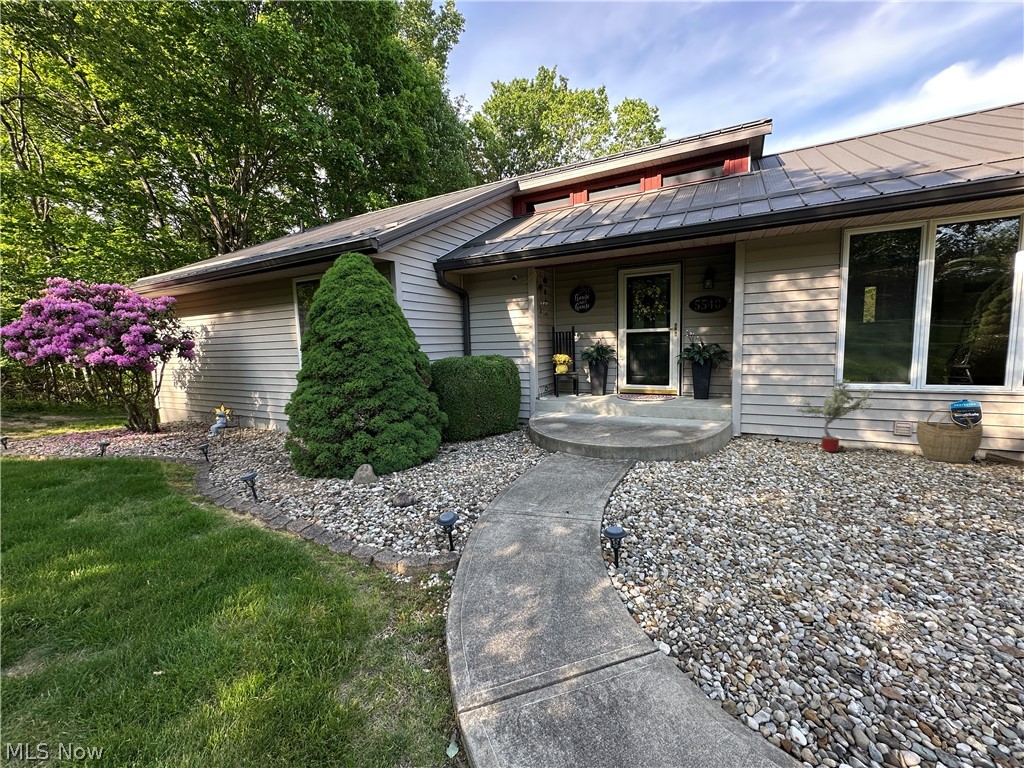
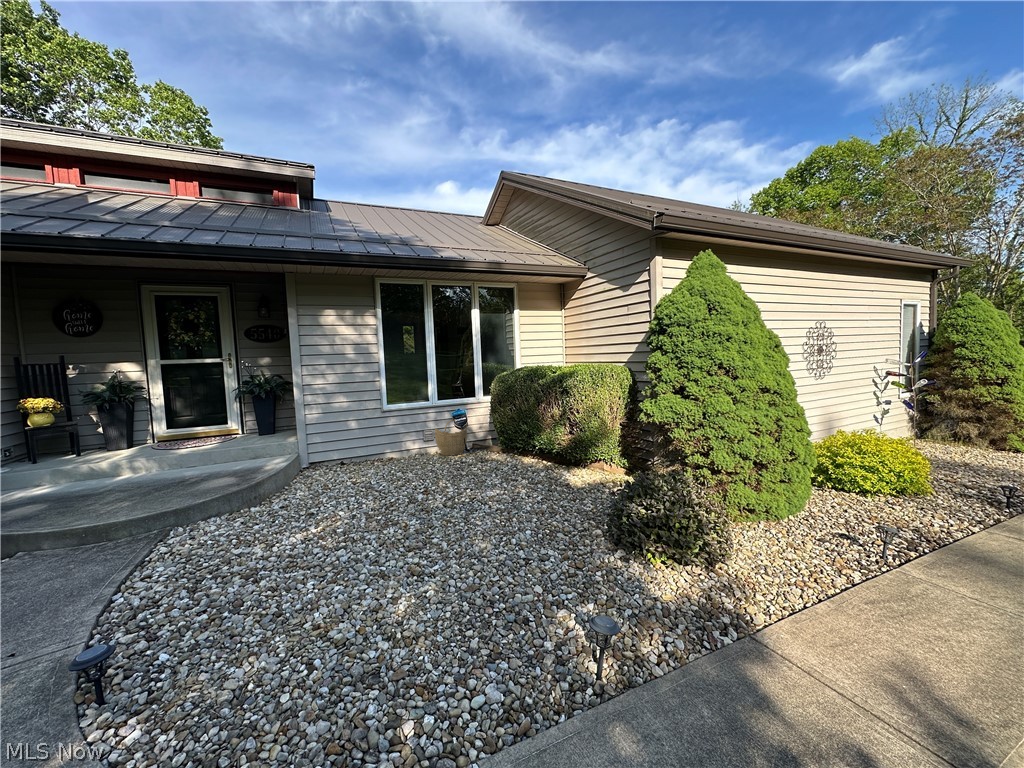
potted tree: present [796,379,873,452] -> none [353,401,407,465]

